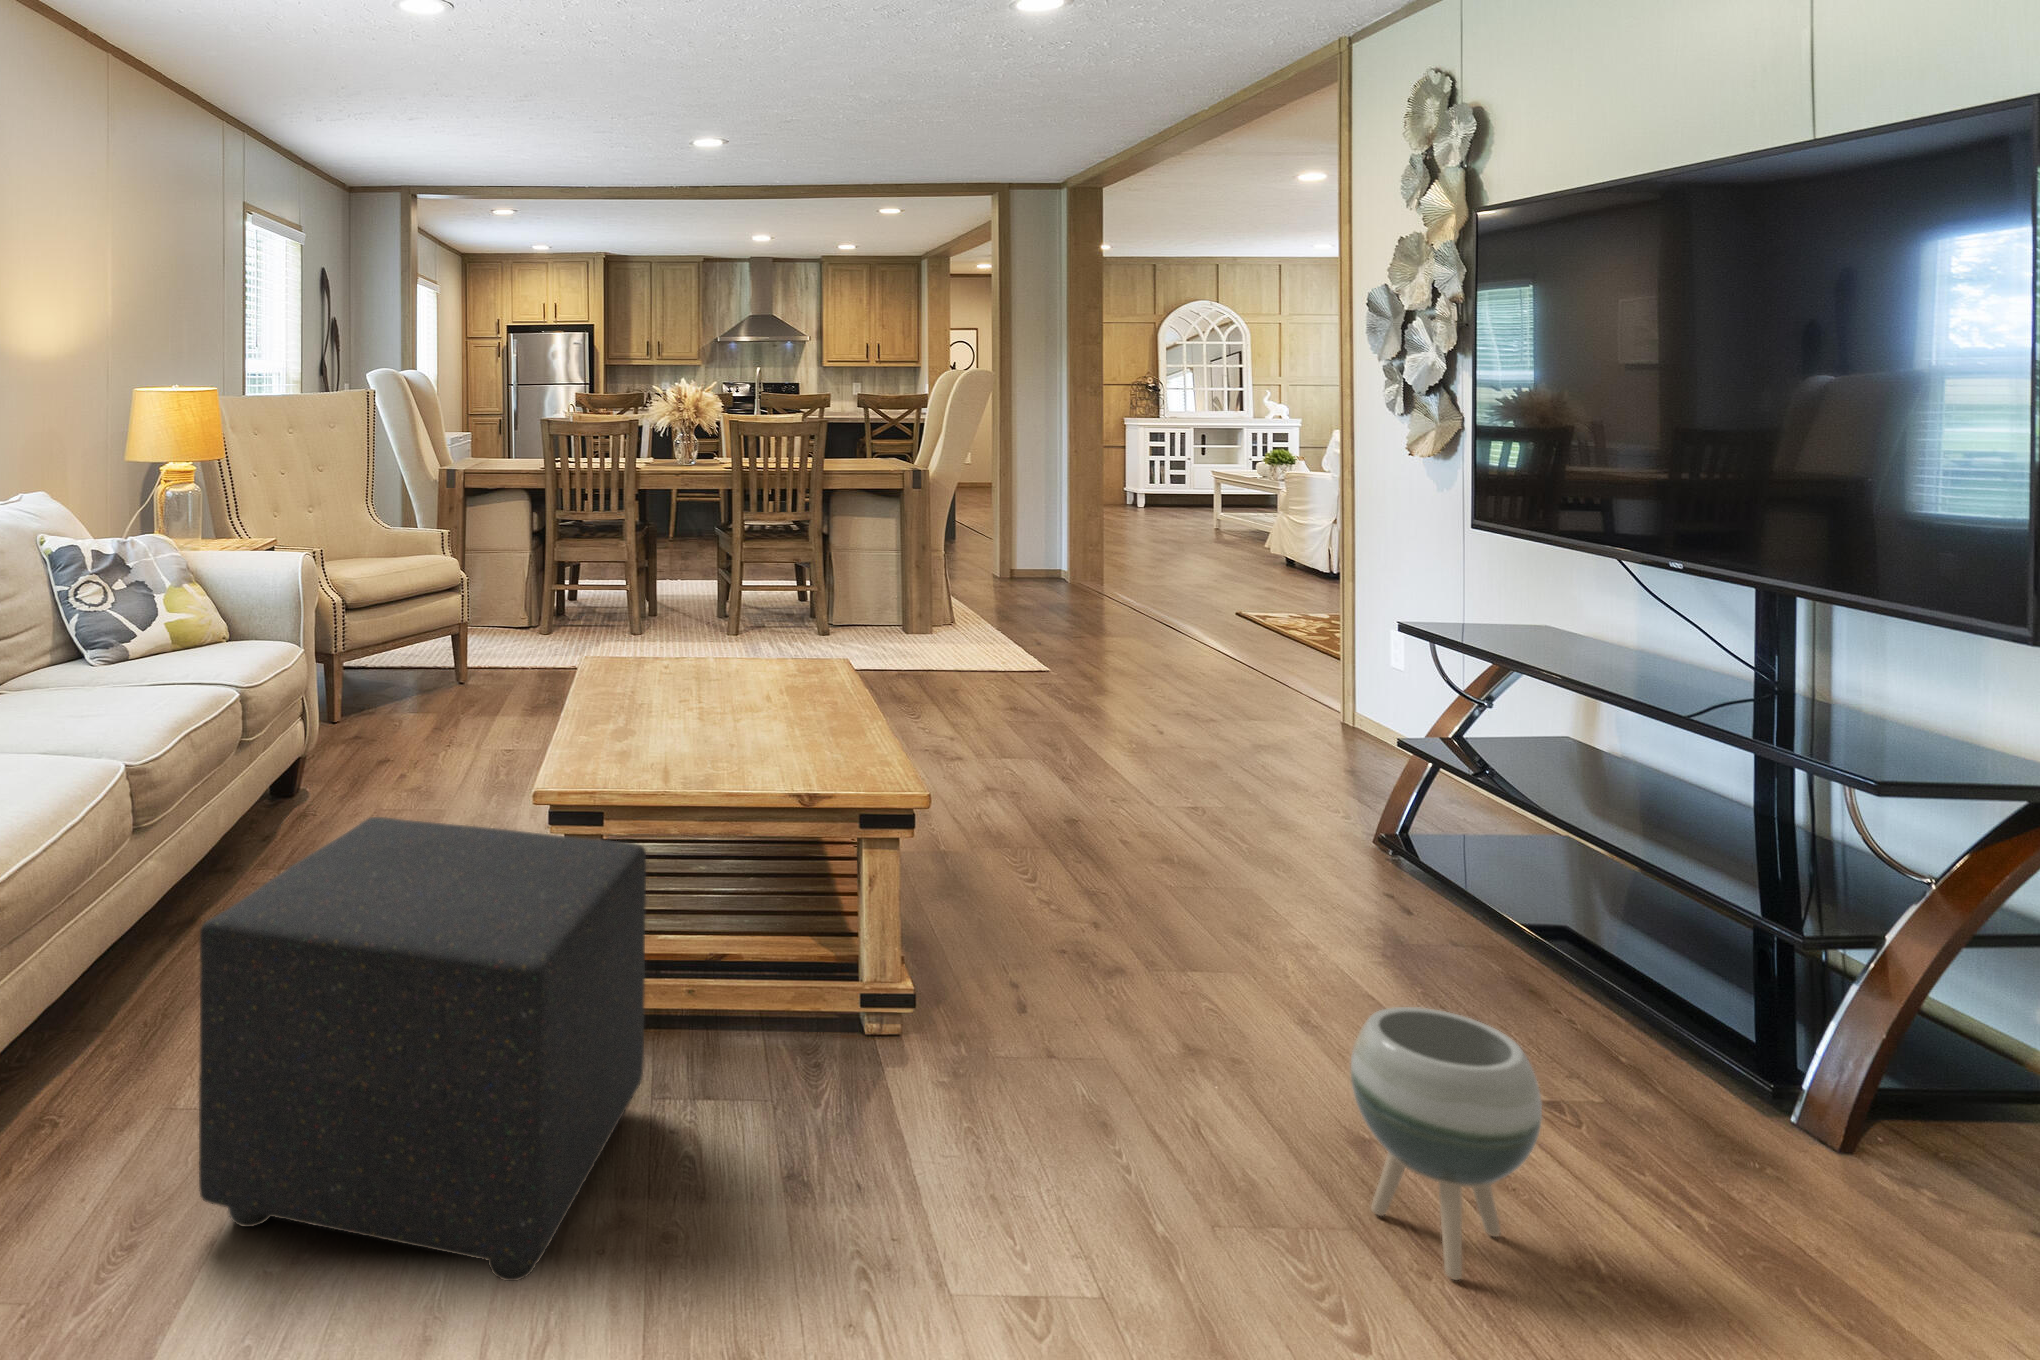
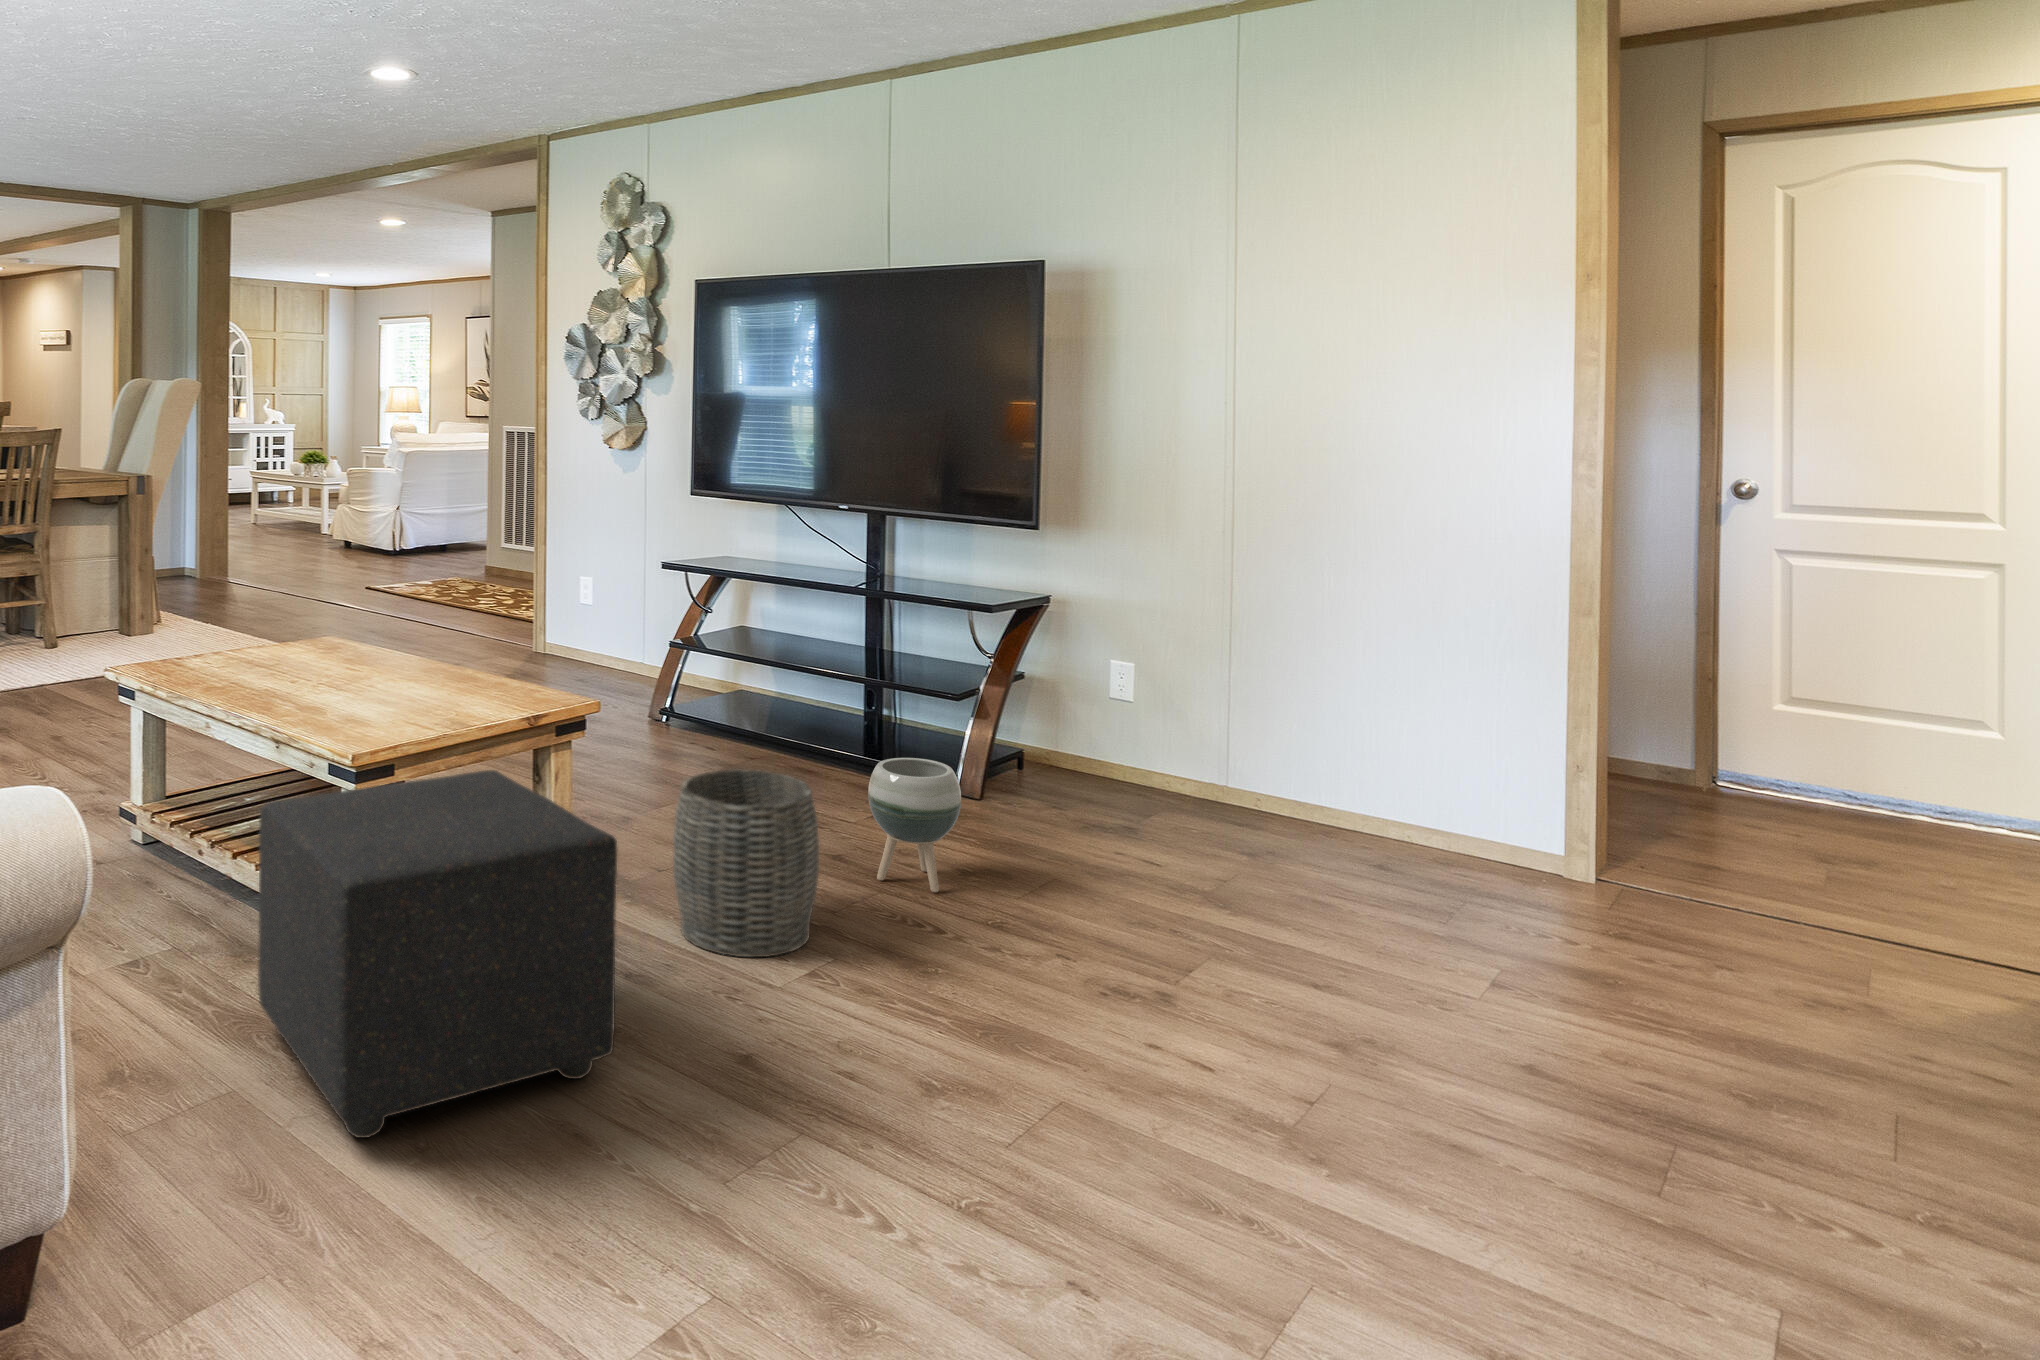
woven basket: none [912,932,1143,1257] -> present [673,770,819,957]

